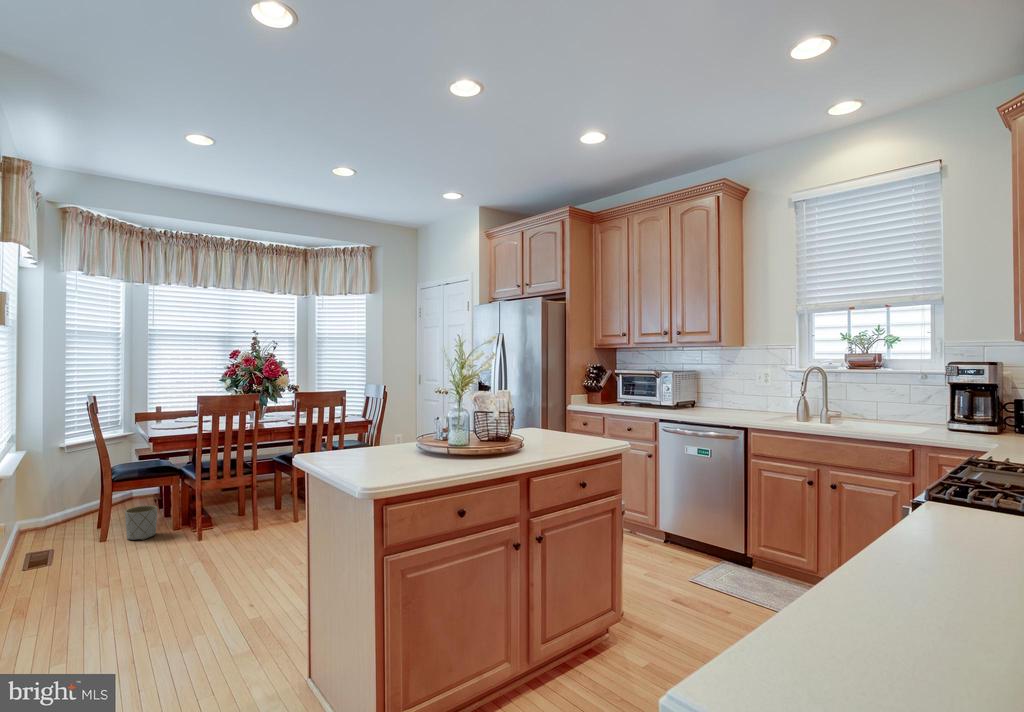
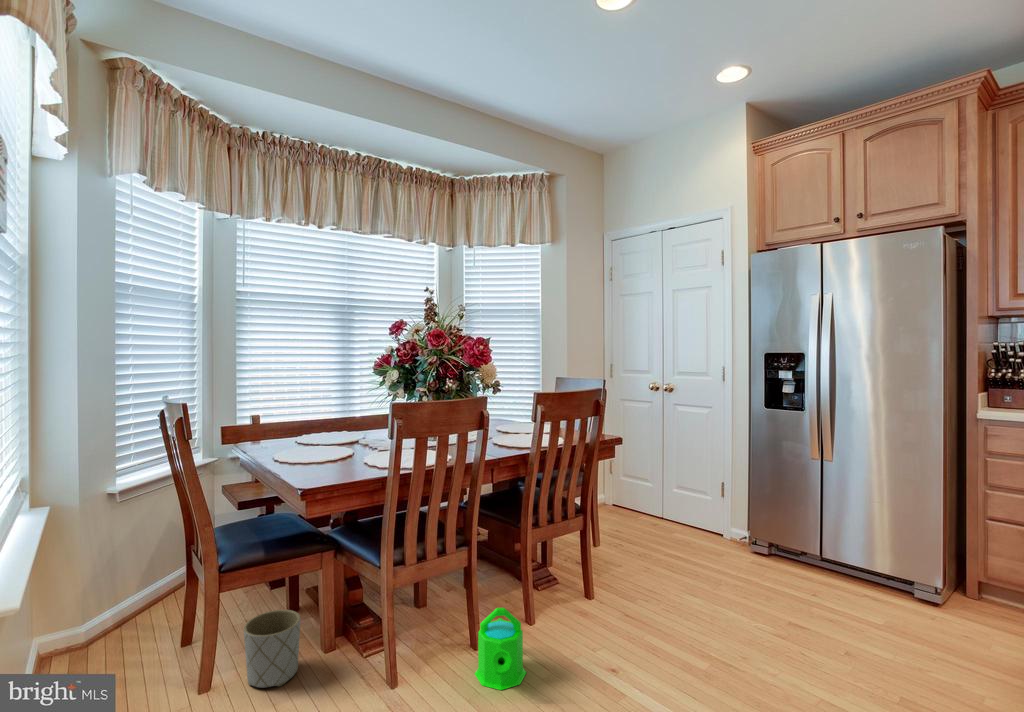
watering can: none [246,502,275,541] -> present [475,608,526,690]

